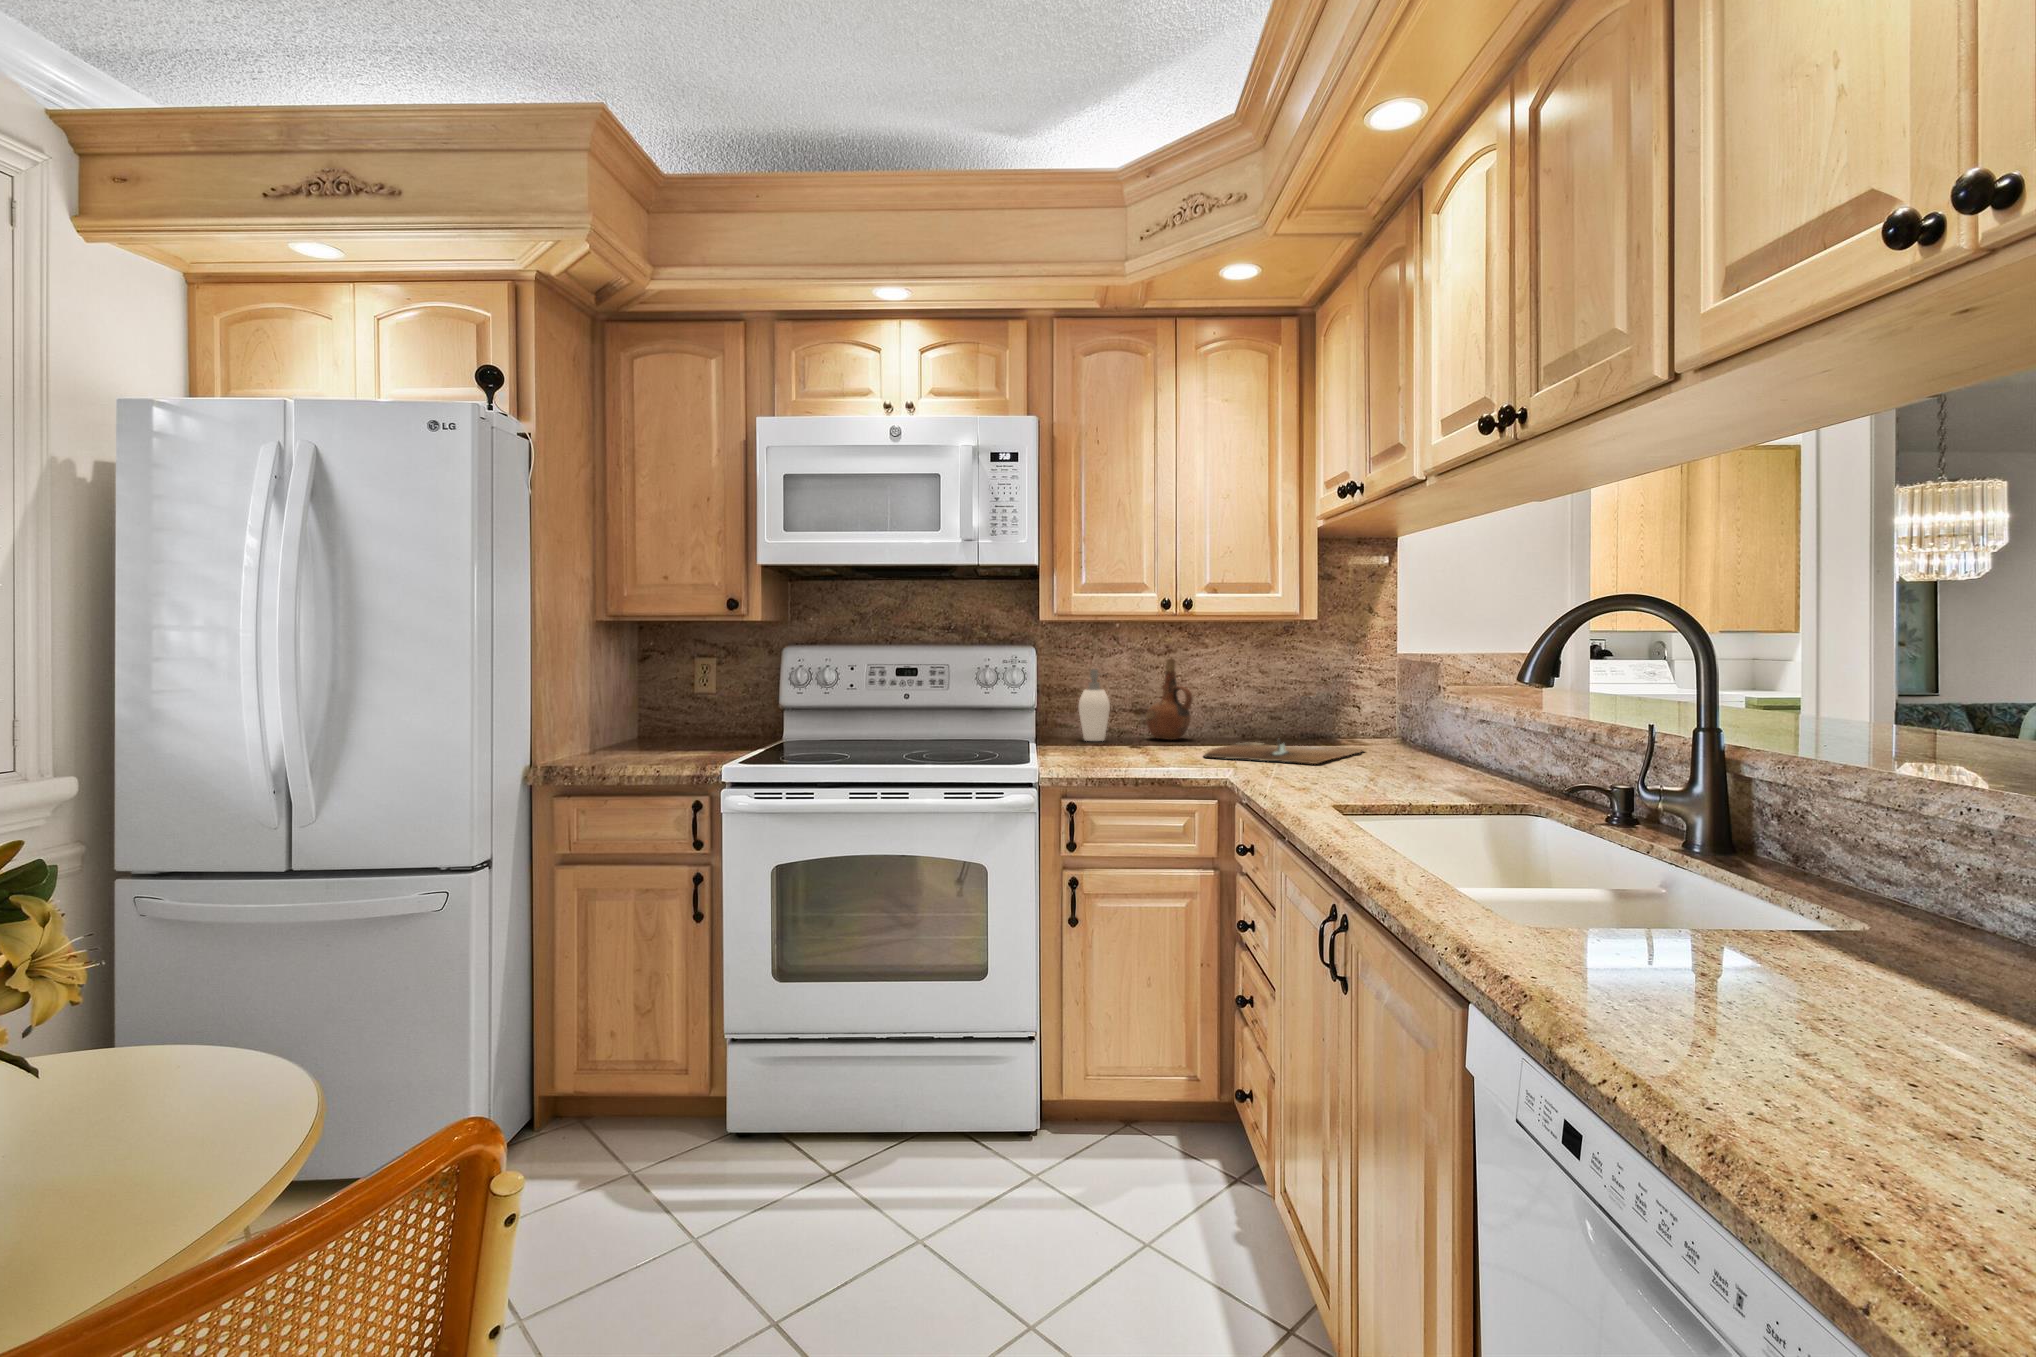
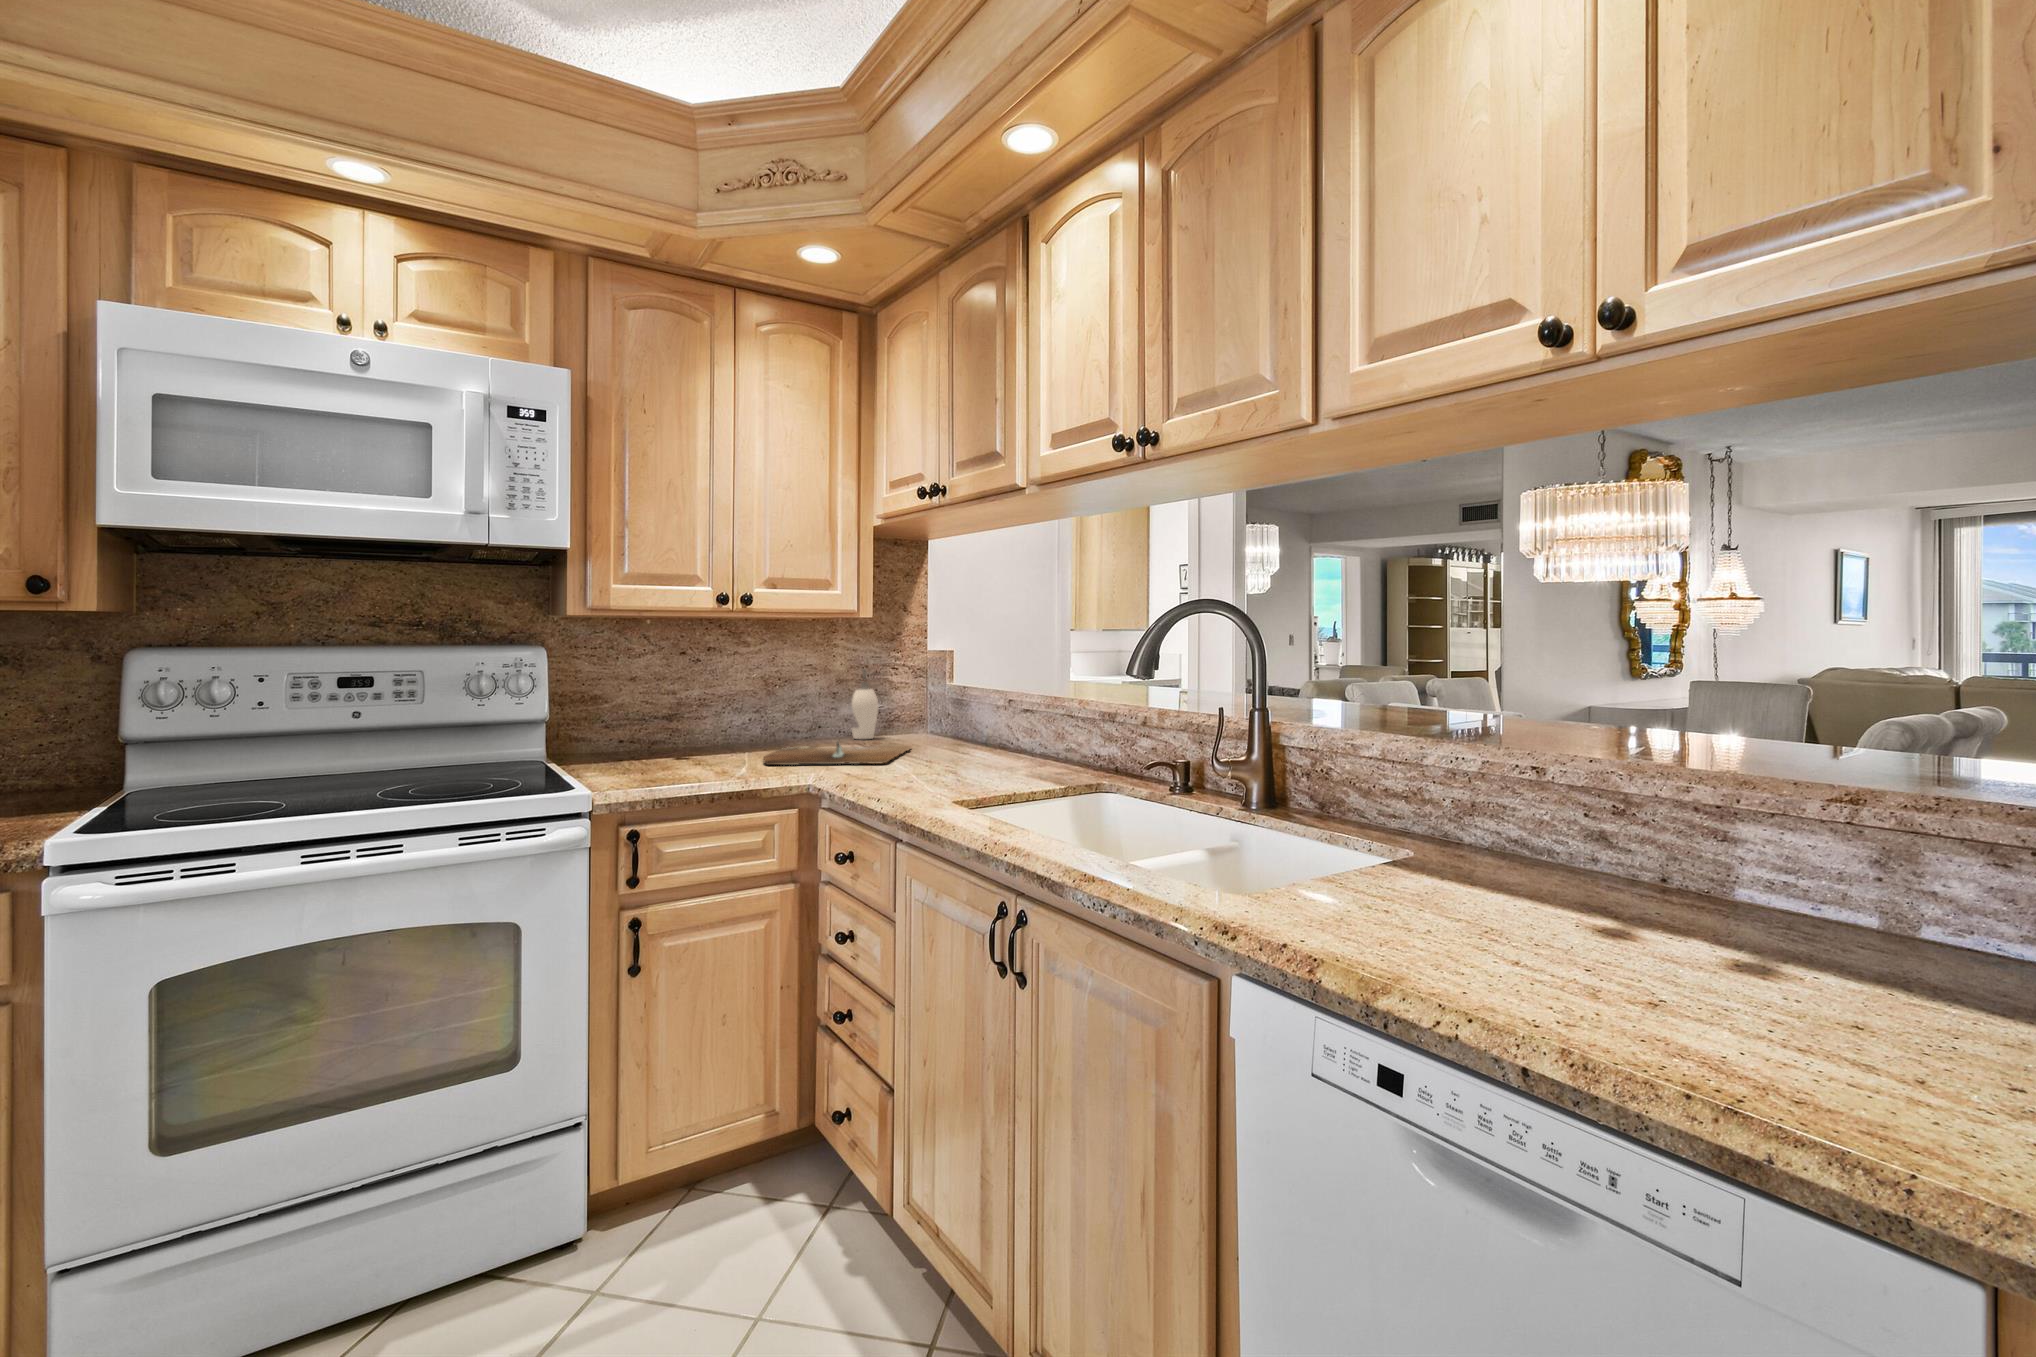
ceramic pitcher: present [1146,659,1193,740] -> none [678,661,731,749]
soap dispenser: present [1078,669,1110,741] -> present [852,669,879,739]

